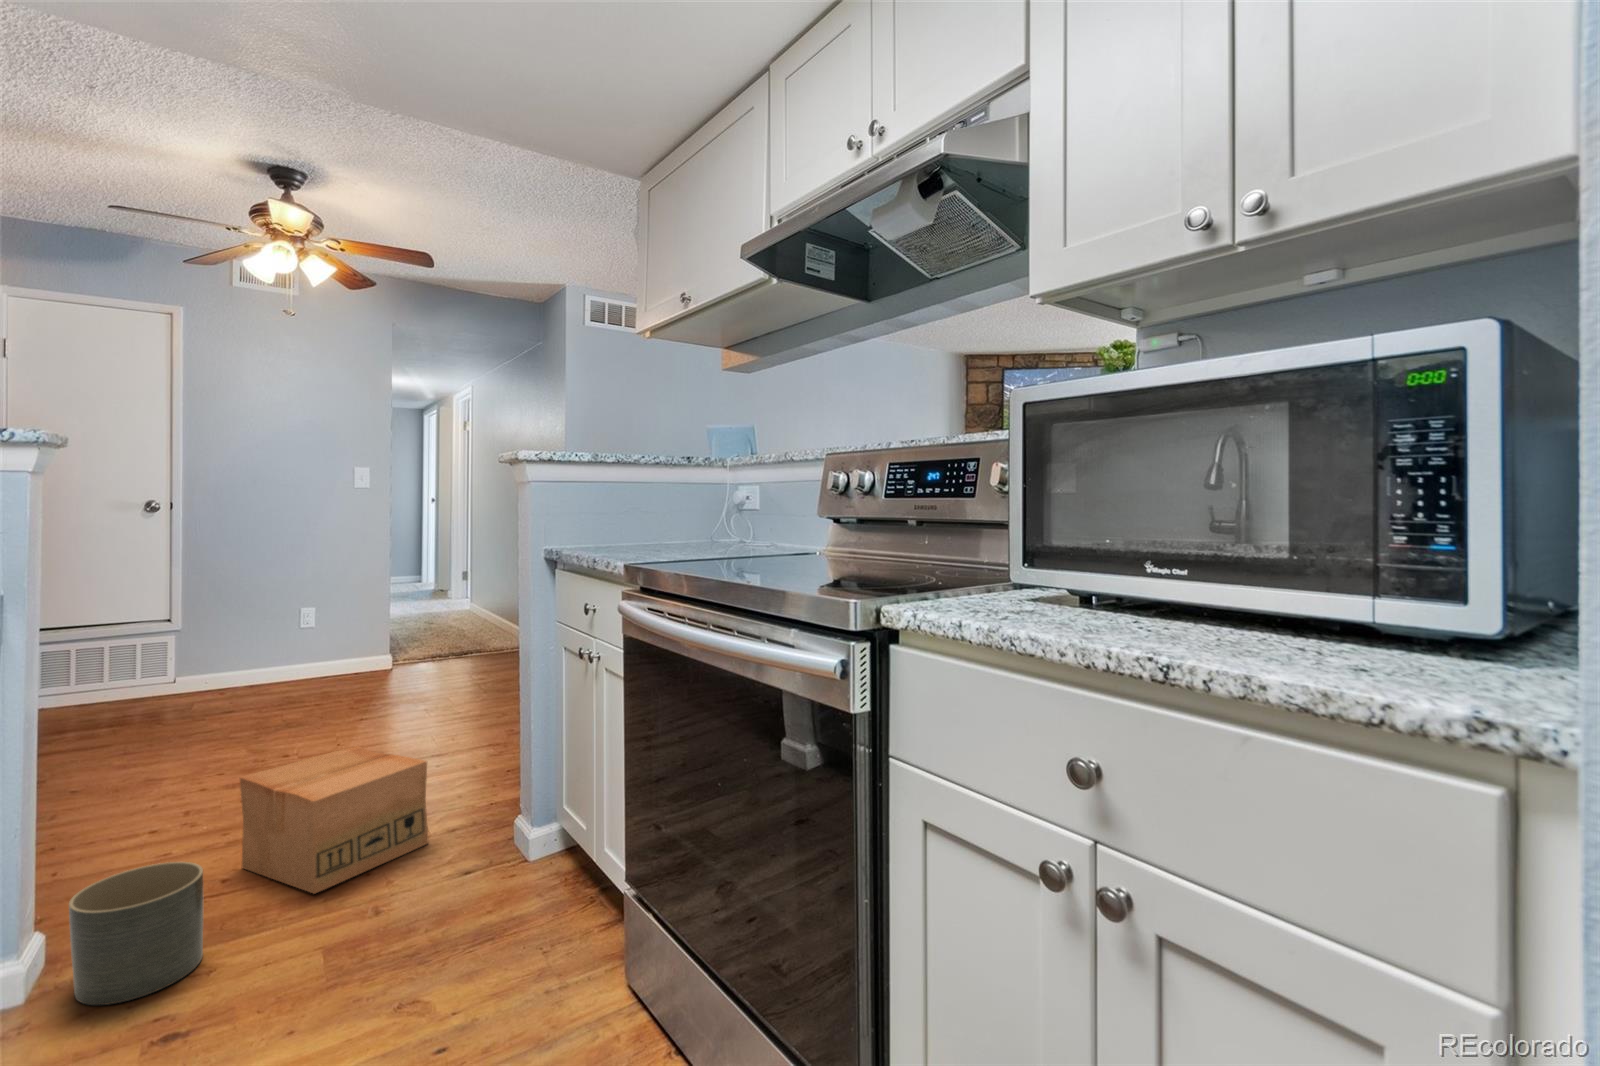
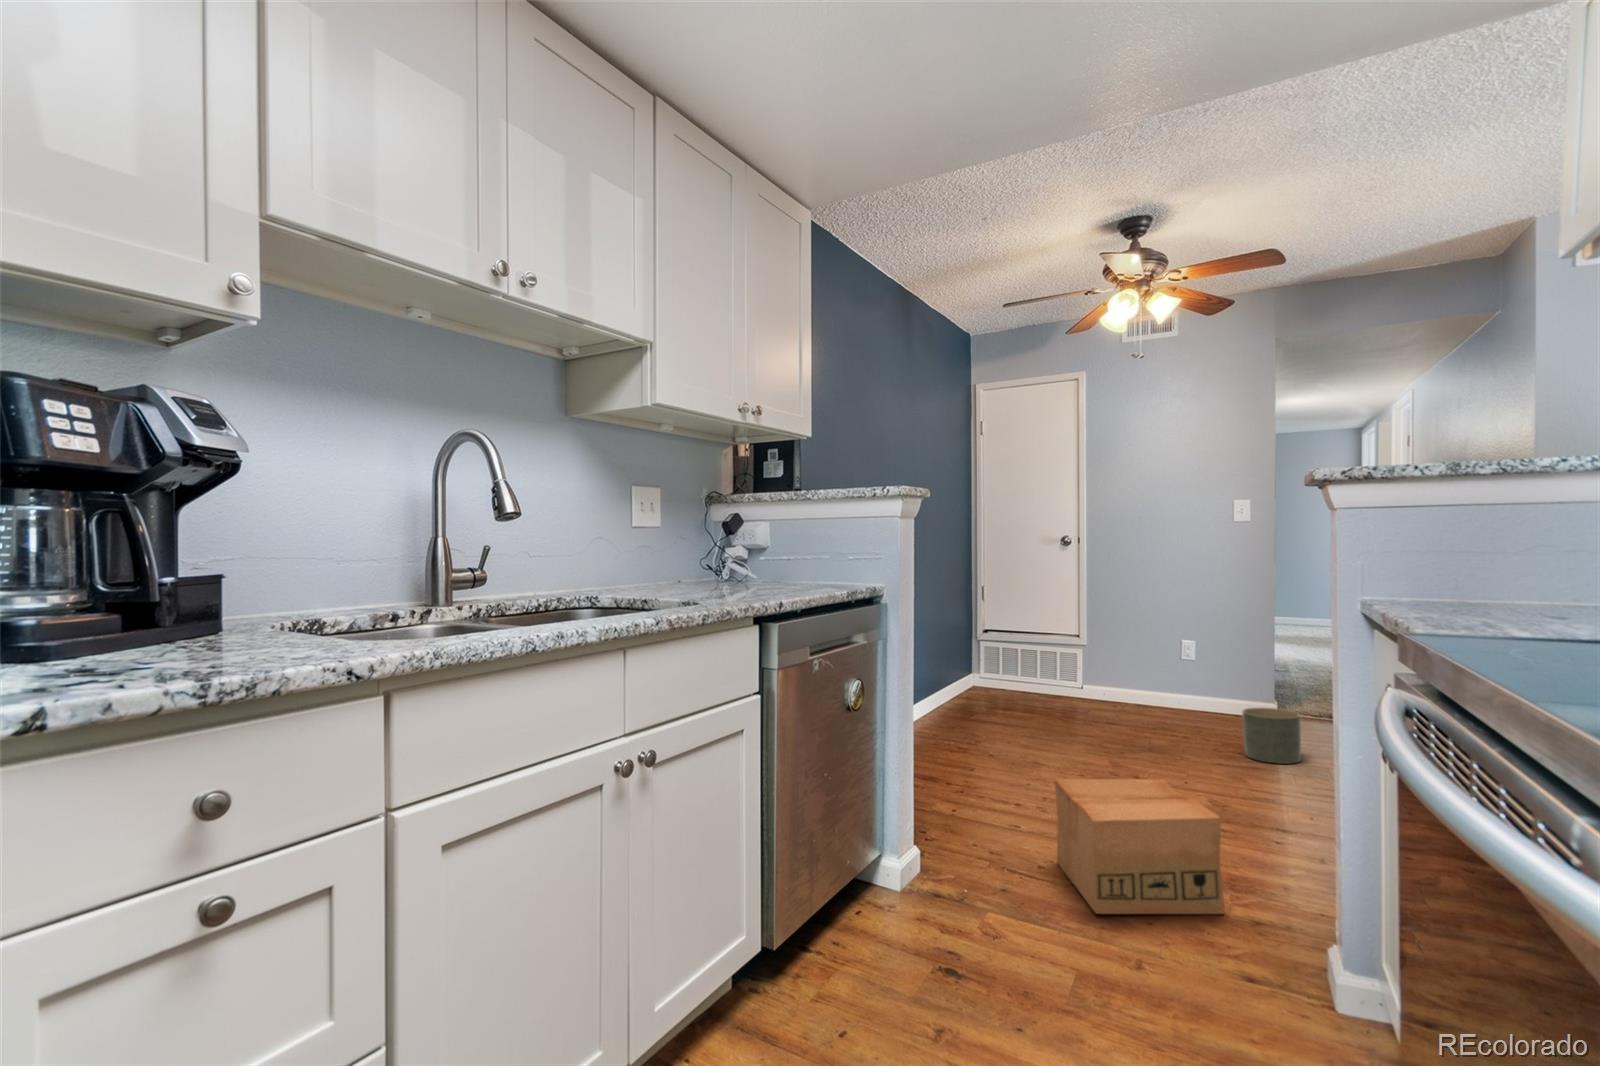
planter: present [69,862,203,1005] -> present [1242,708,1301,764]

